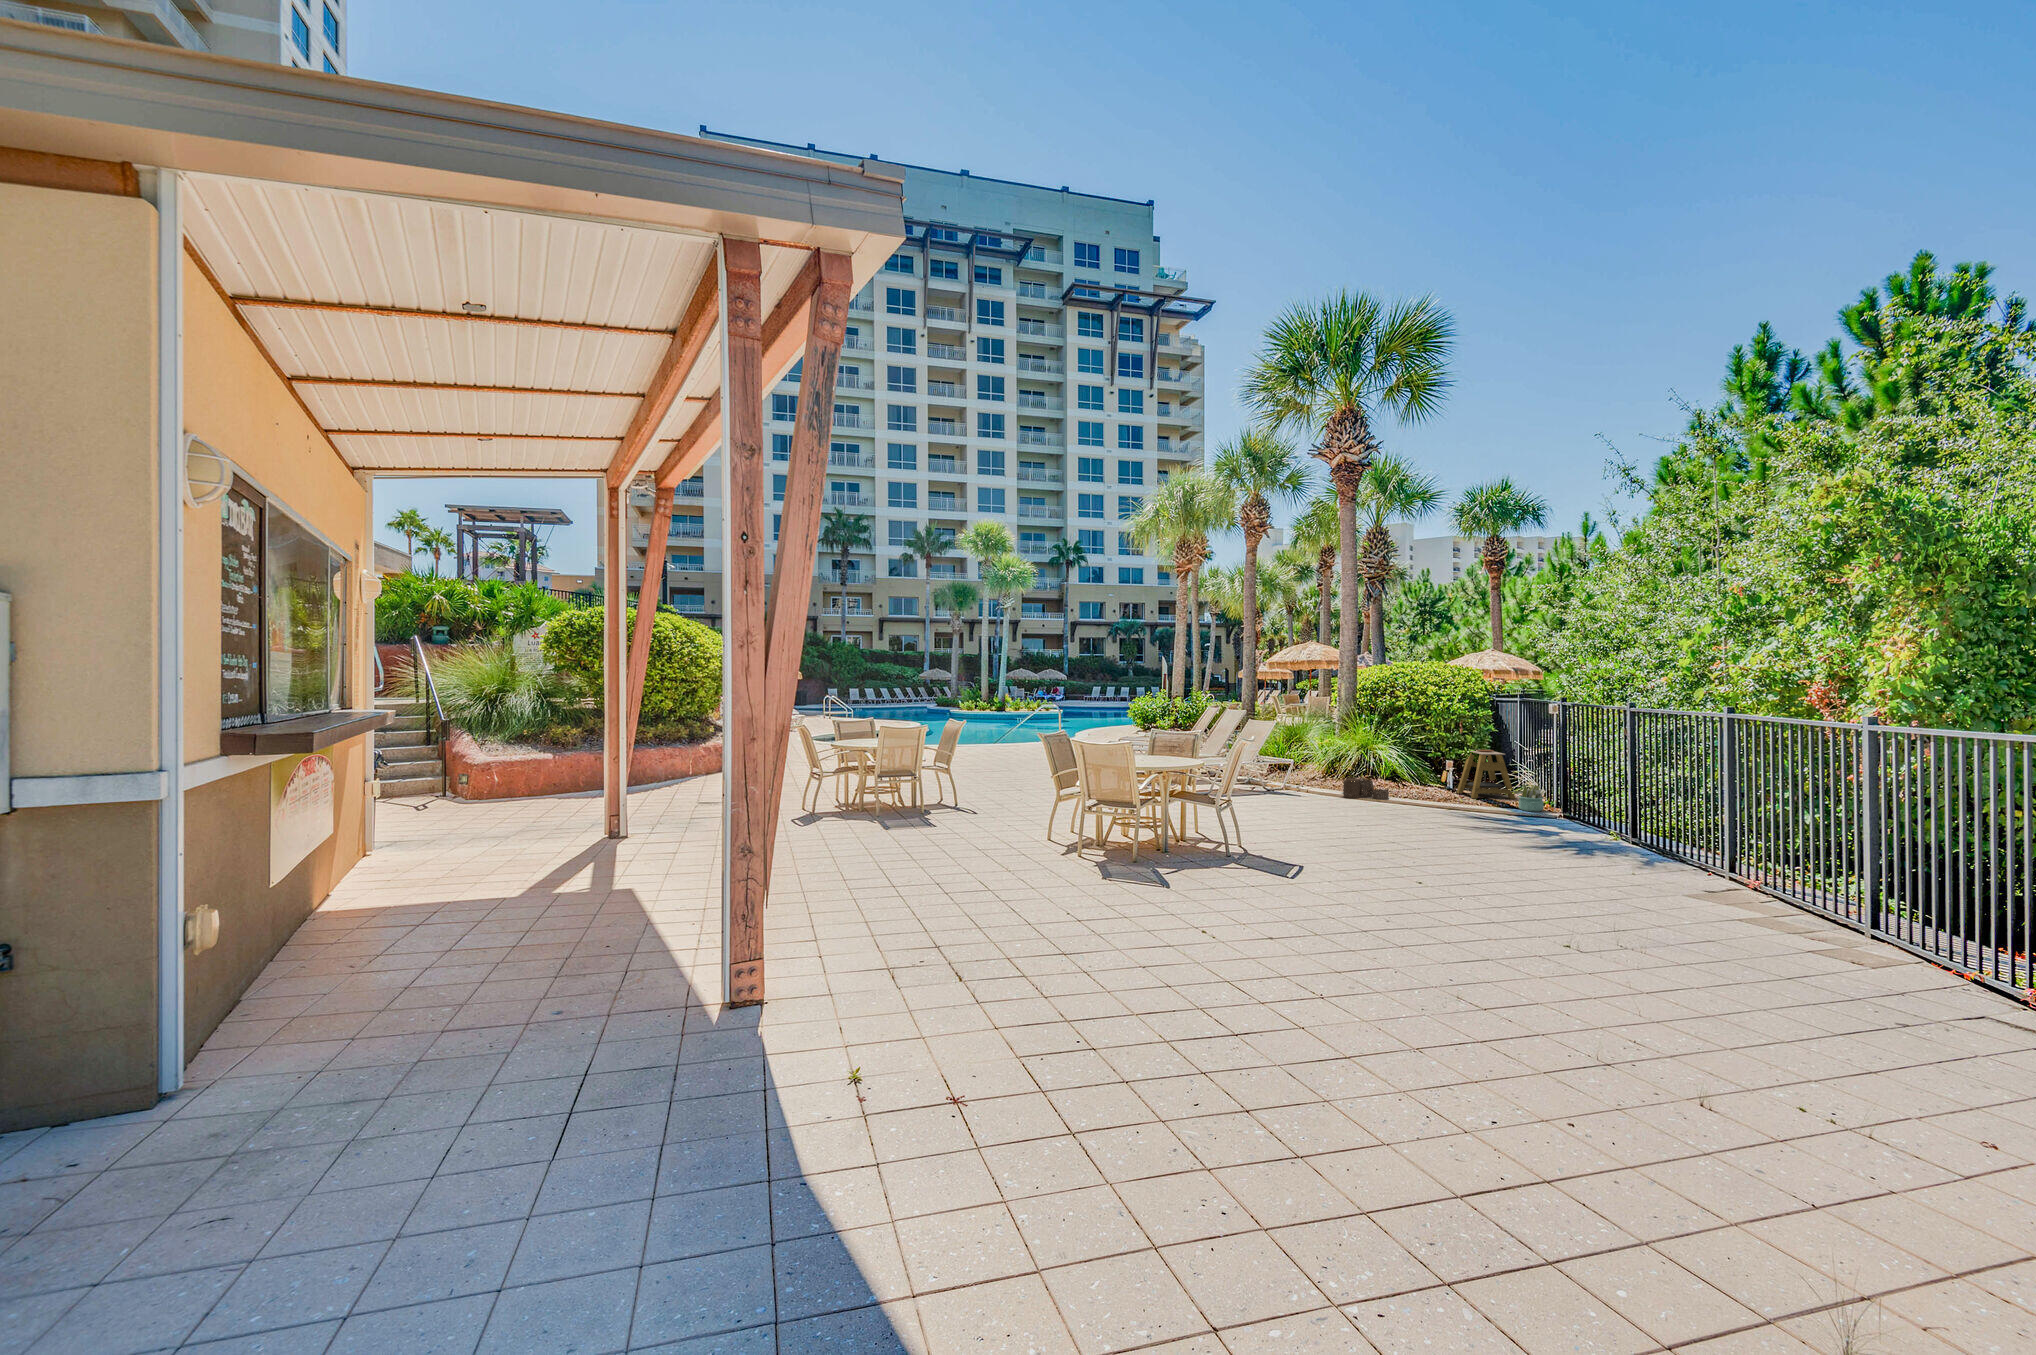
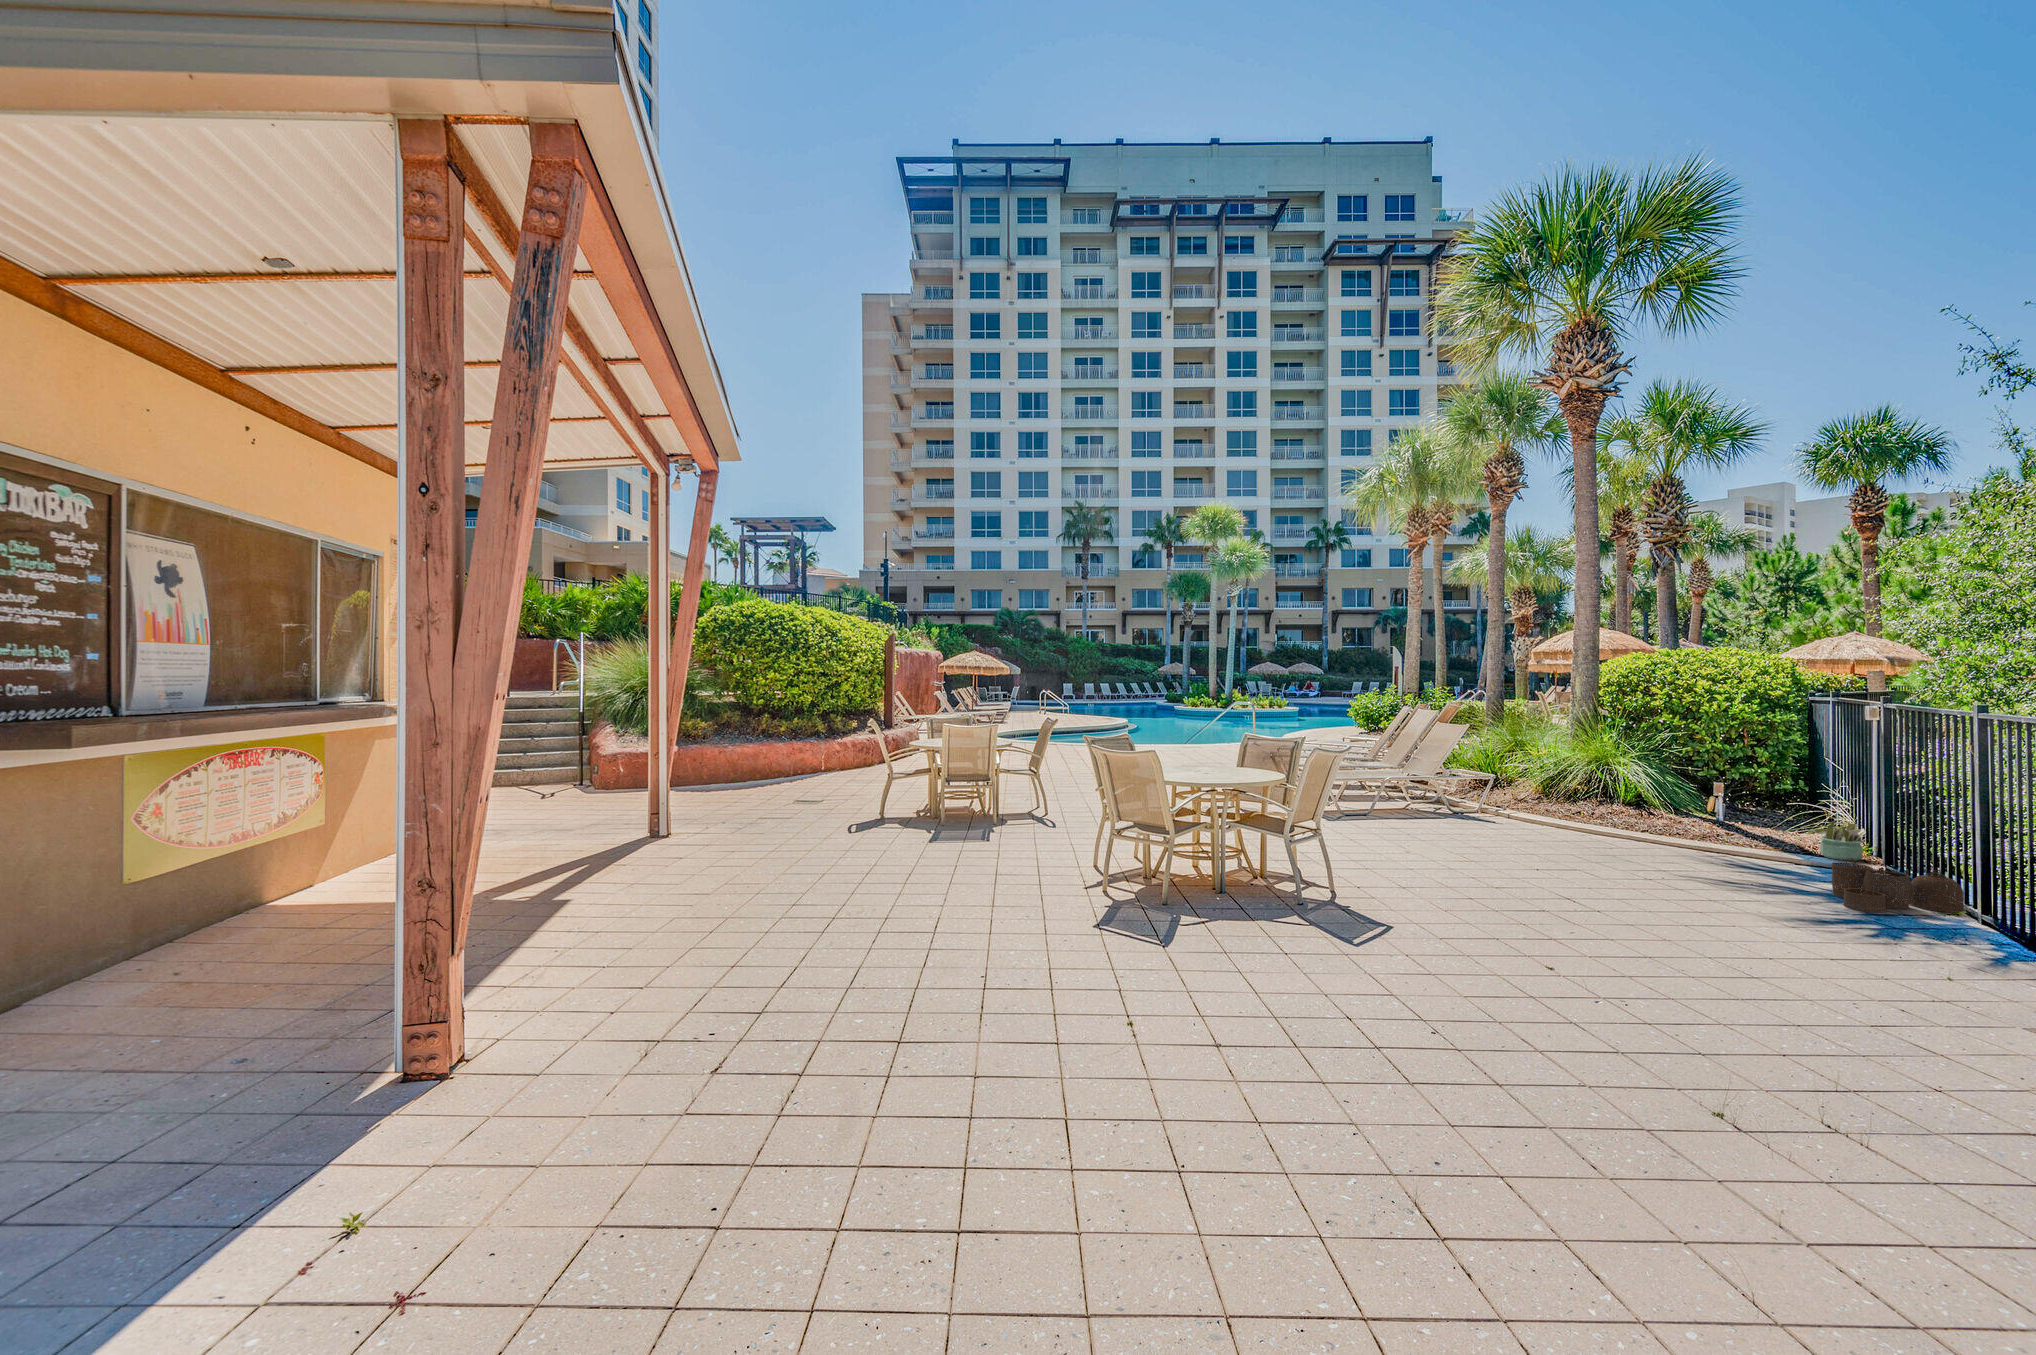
side table: present [1457,750,1515,799] -> none [1738,768,1831,840]
woven basket: present [1343,777,1389,799] -> present [1831,858,1964,912]

